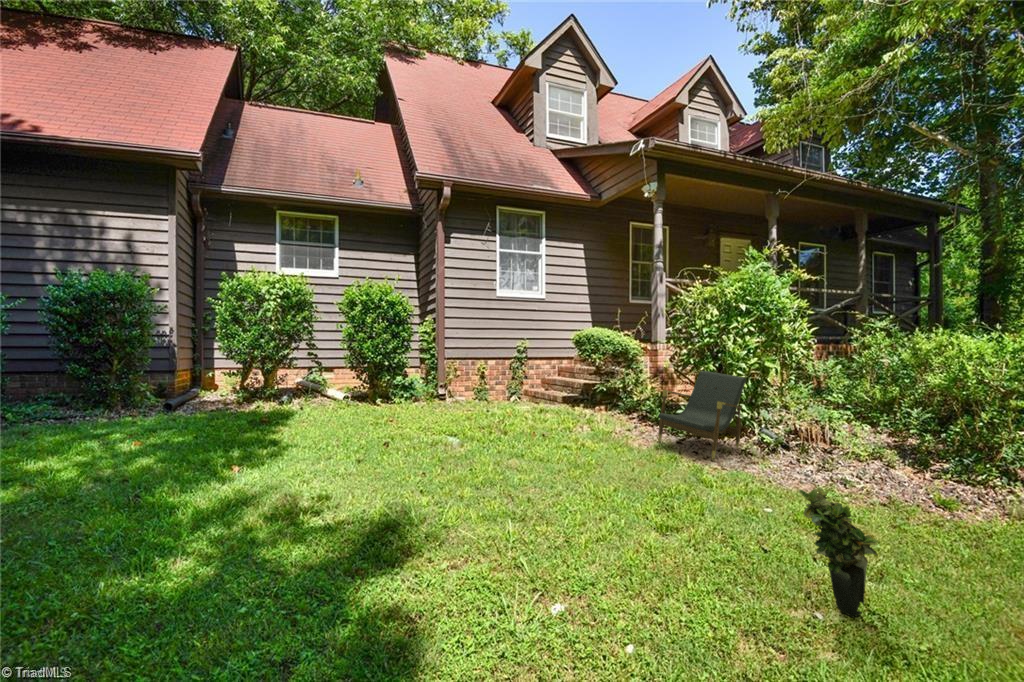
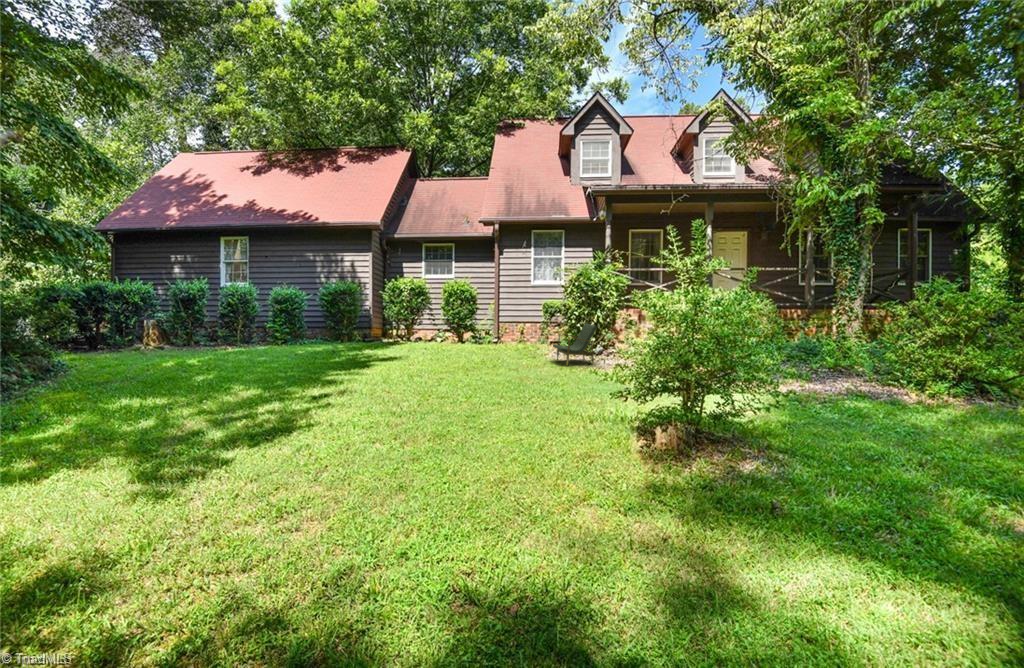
potted plant: present [799,487,879,617] -> none [490,352,512,392]

